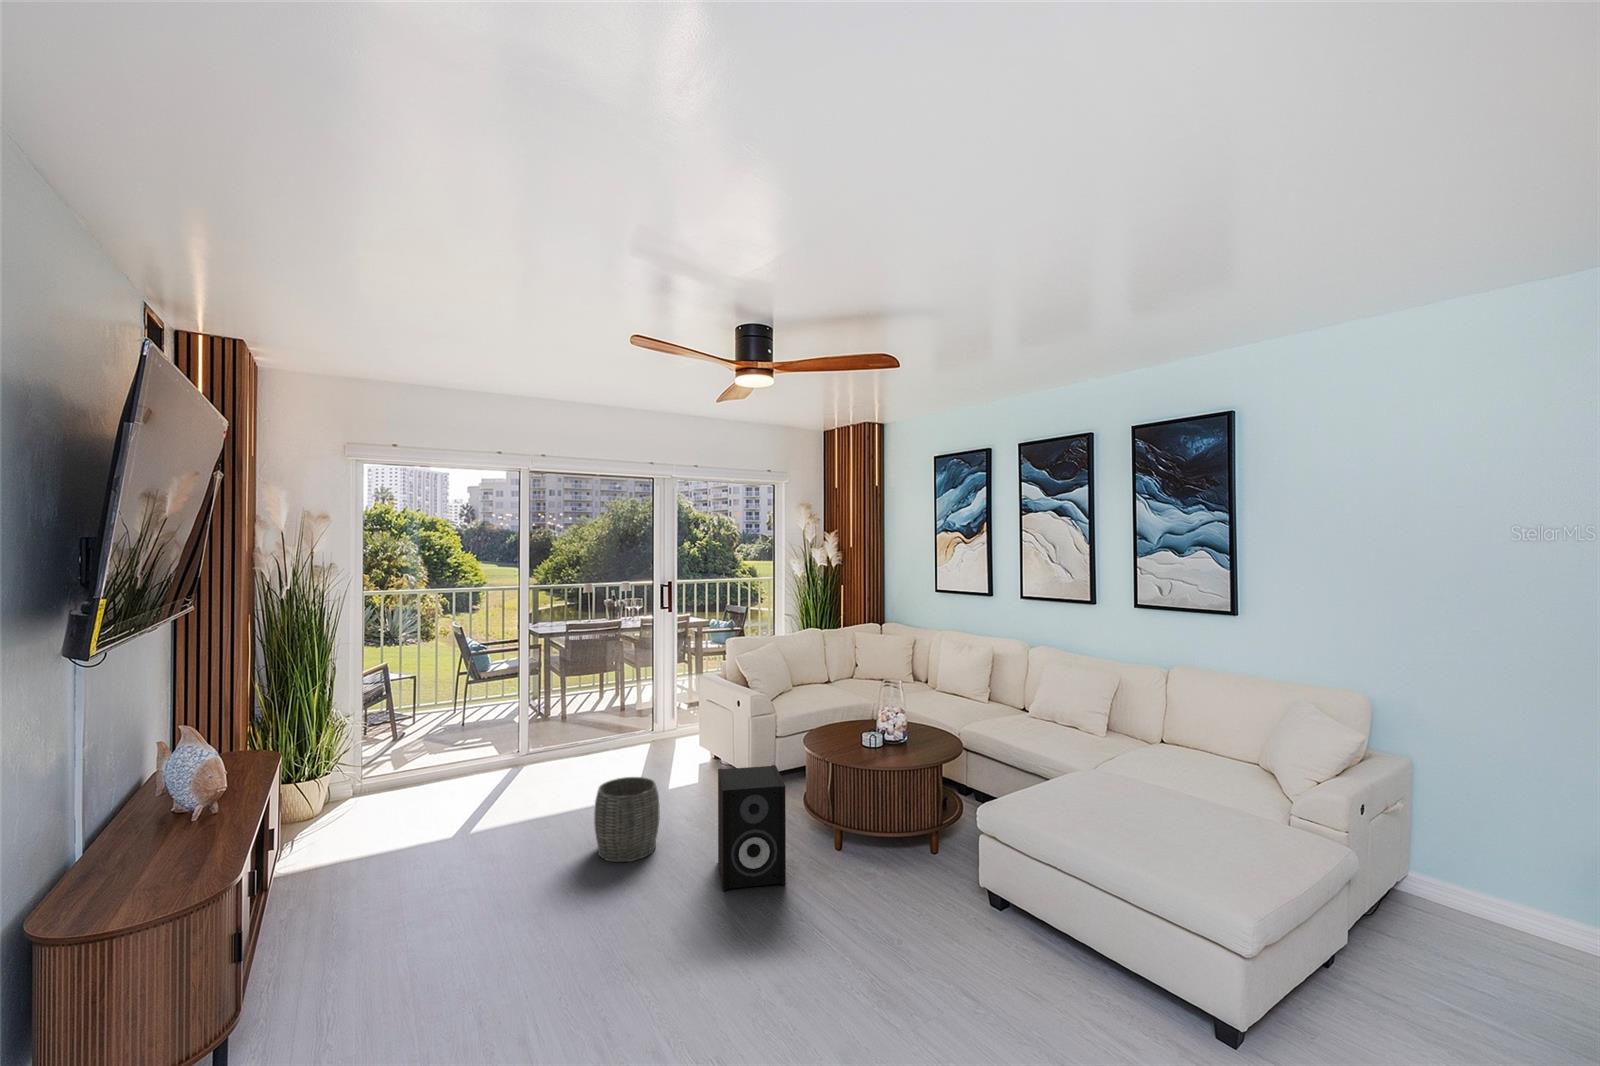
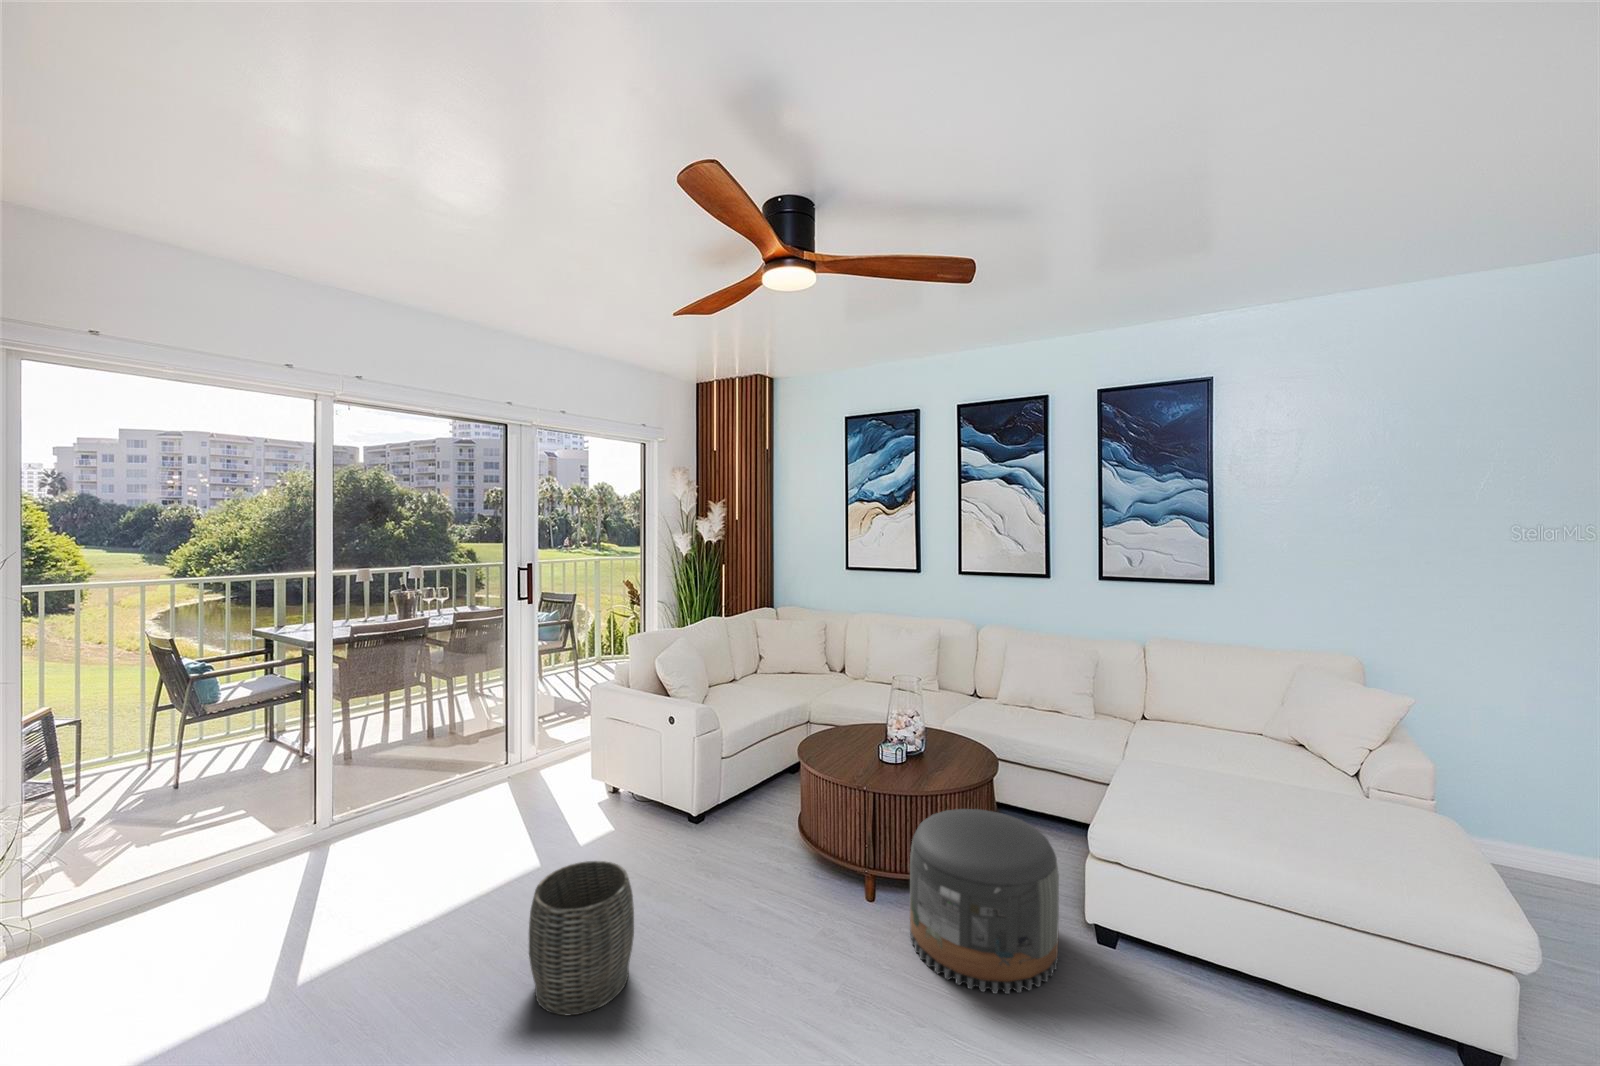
speaker: present [718,765,786,891] -> none [737,813,860,1025]
pouf: none [841,783,952,911] -> present [910,809,1059,994]

